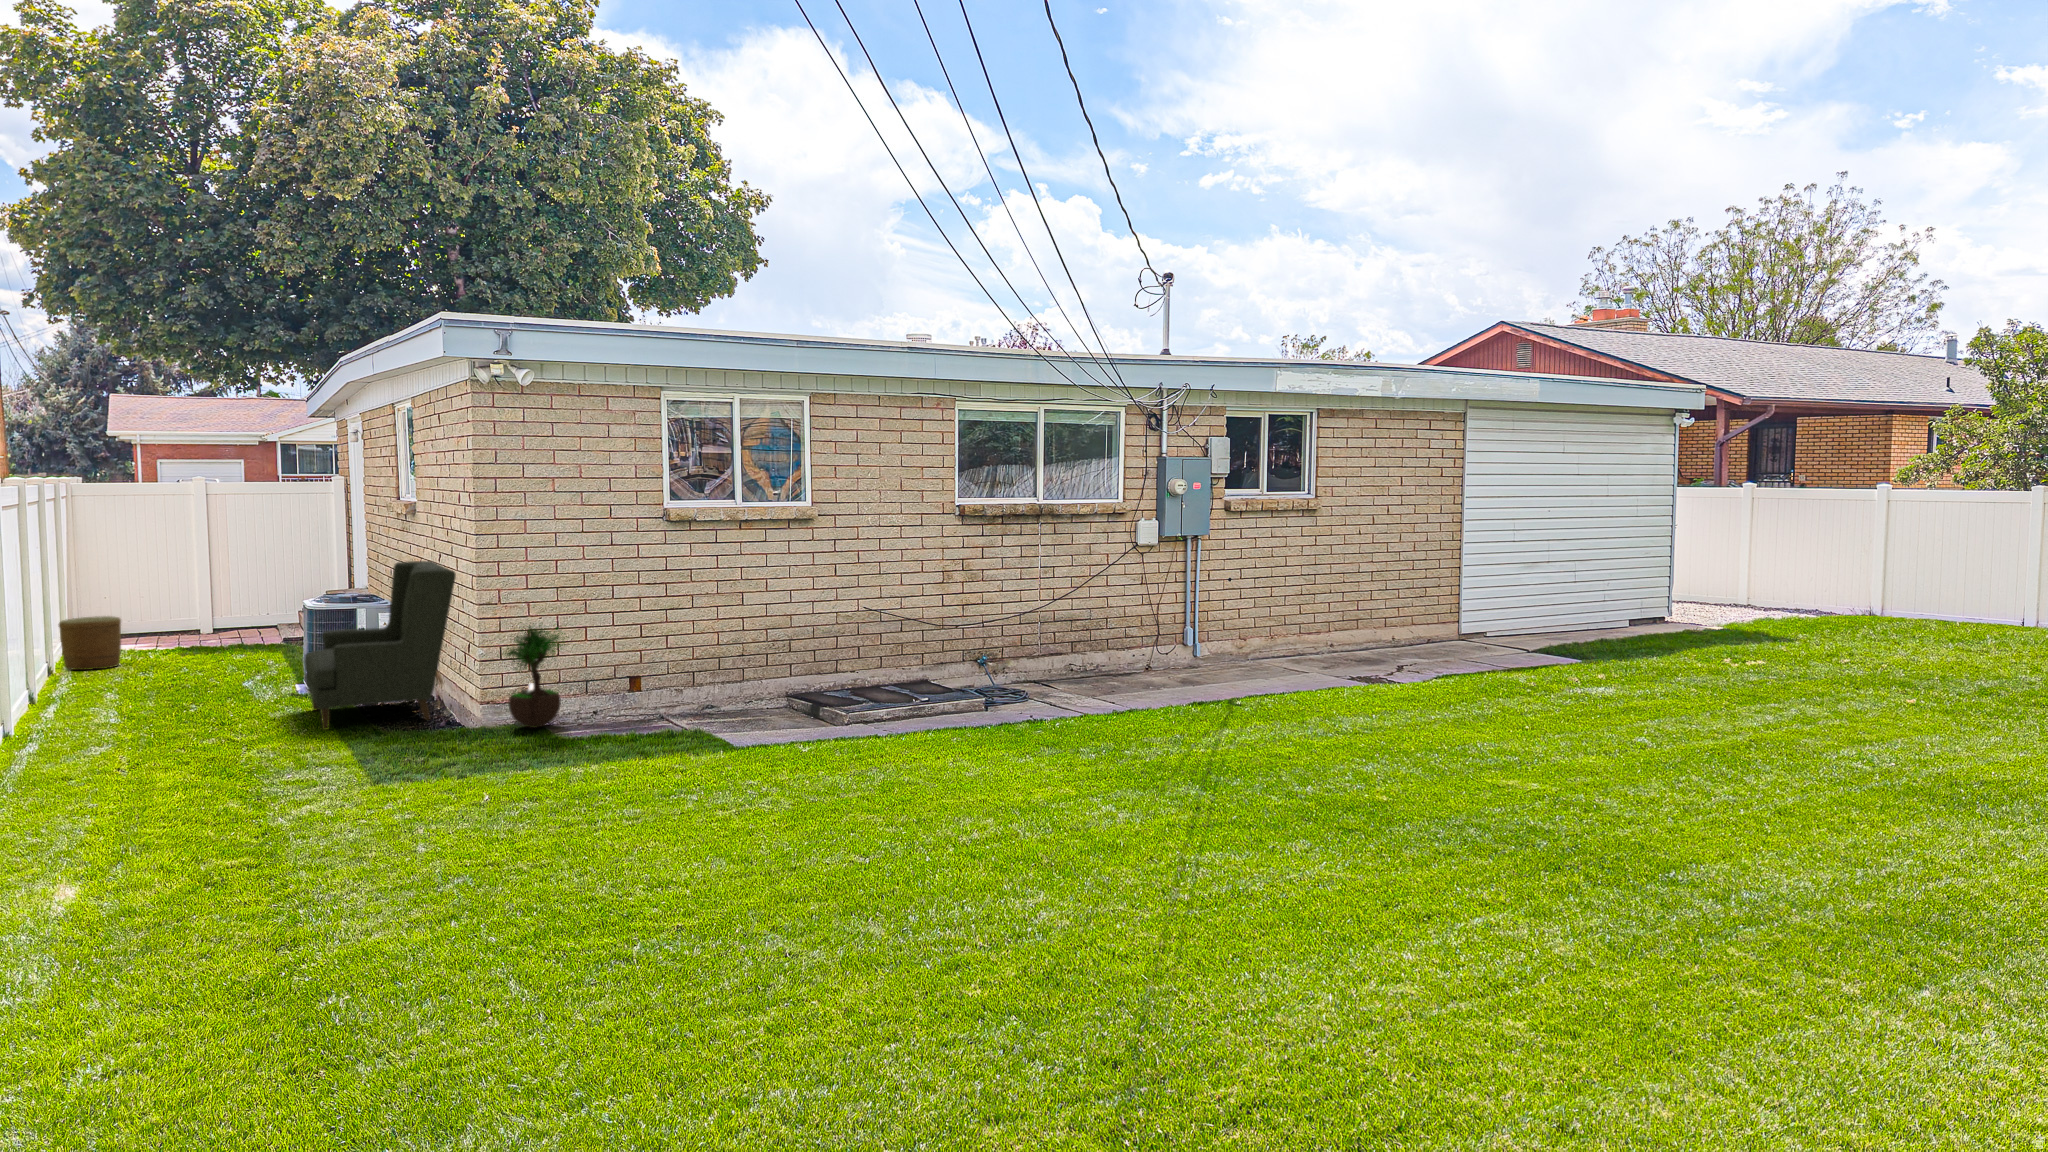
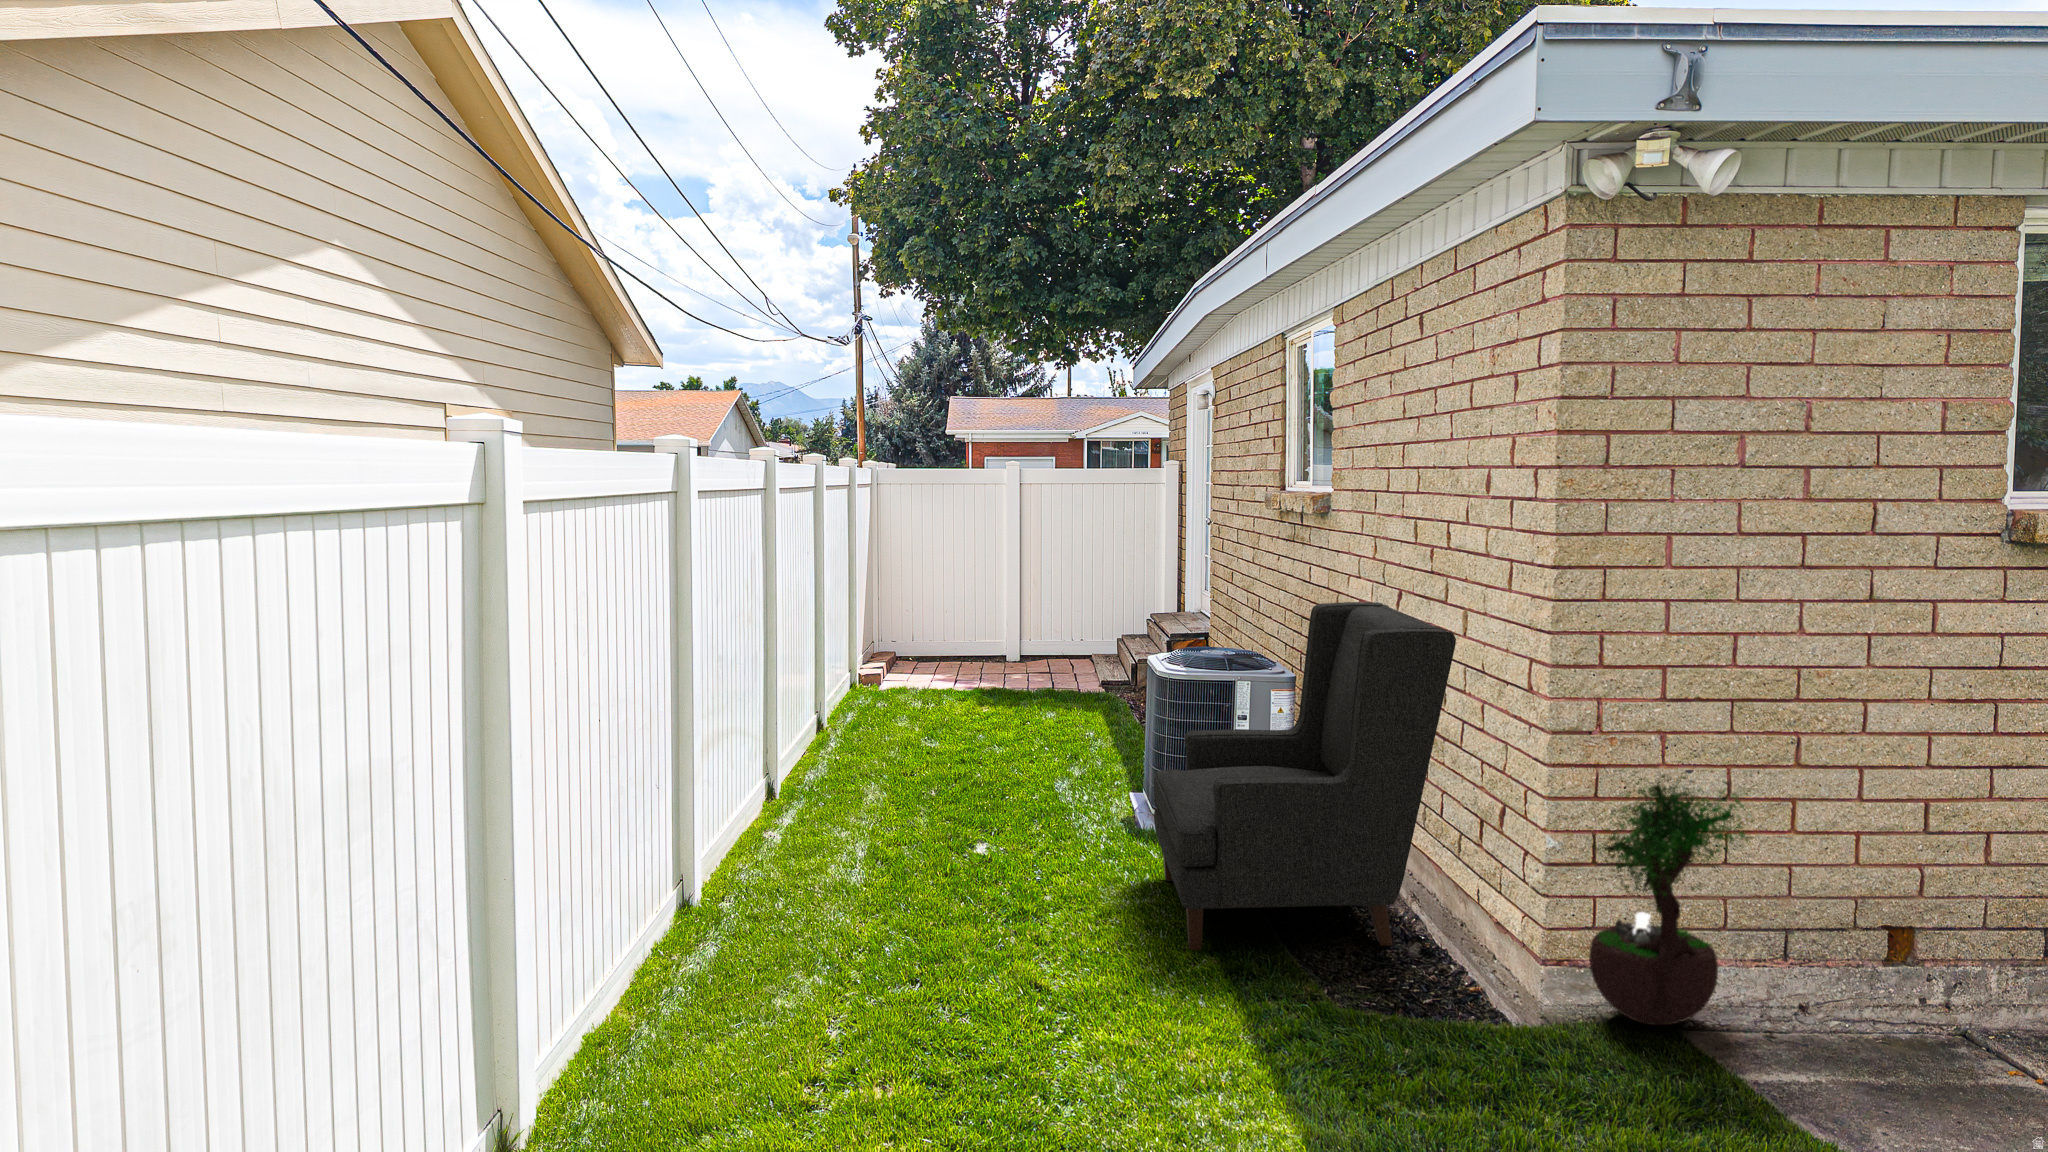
woven basket: present [59,616,121,670] -> none [833,659,907,737]

